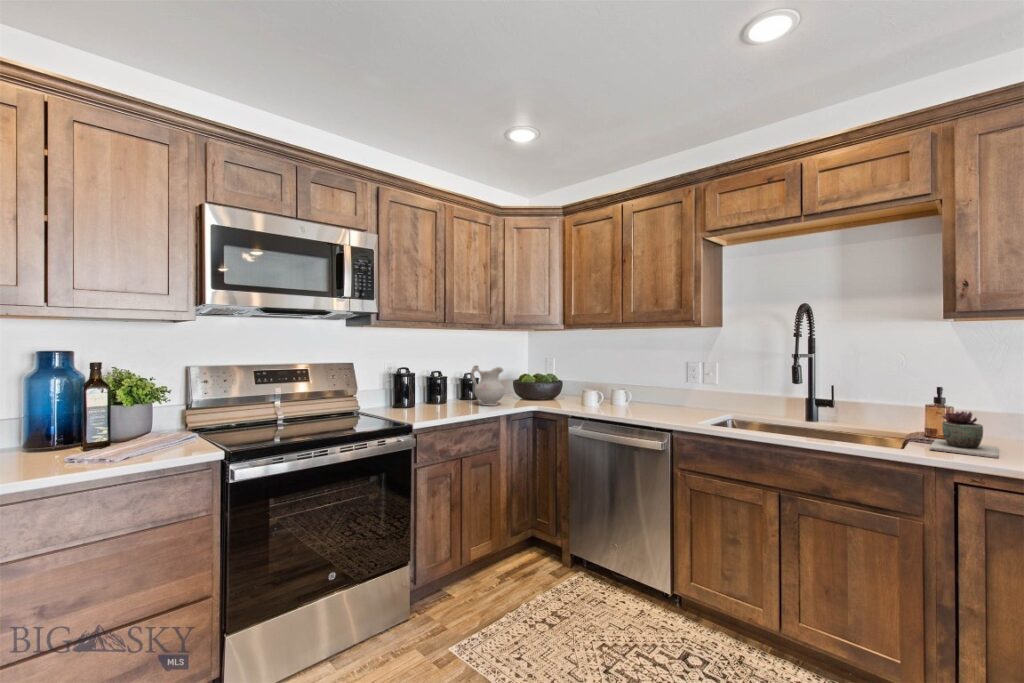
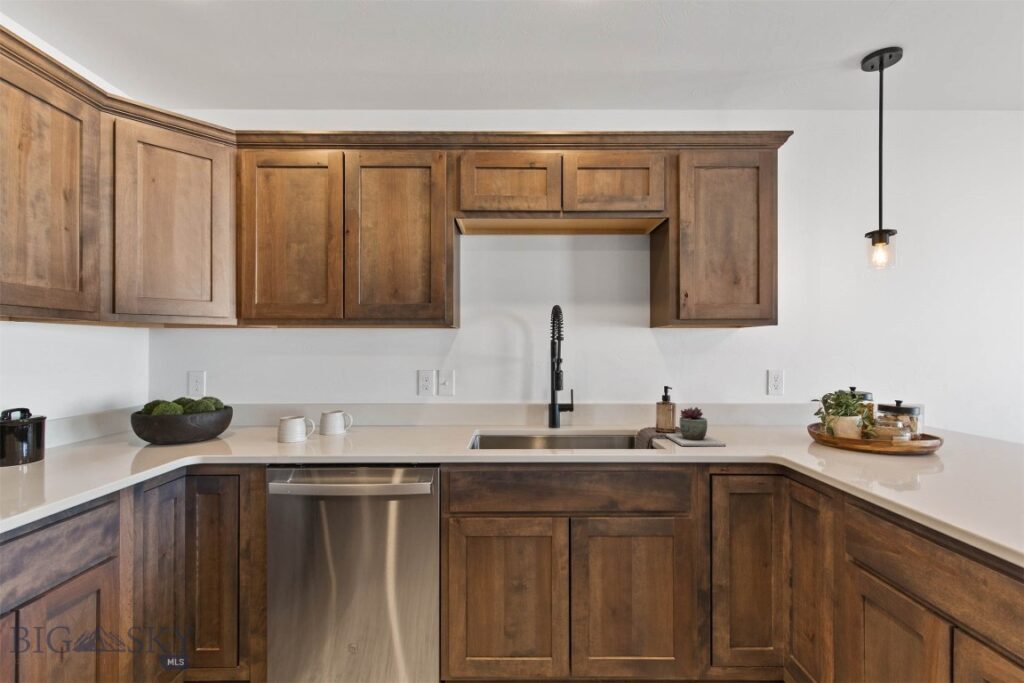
ceramic pitcher: present [471,366,505,406] -> none [30,391,121,471]

